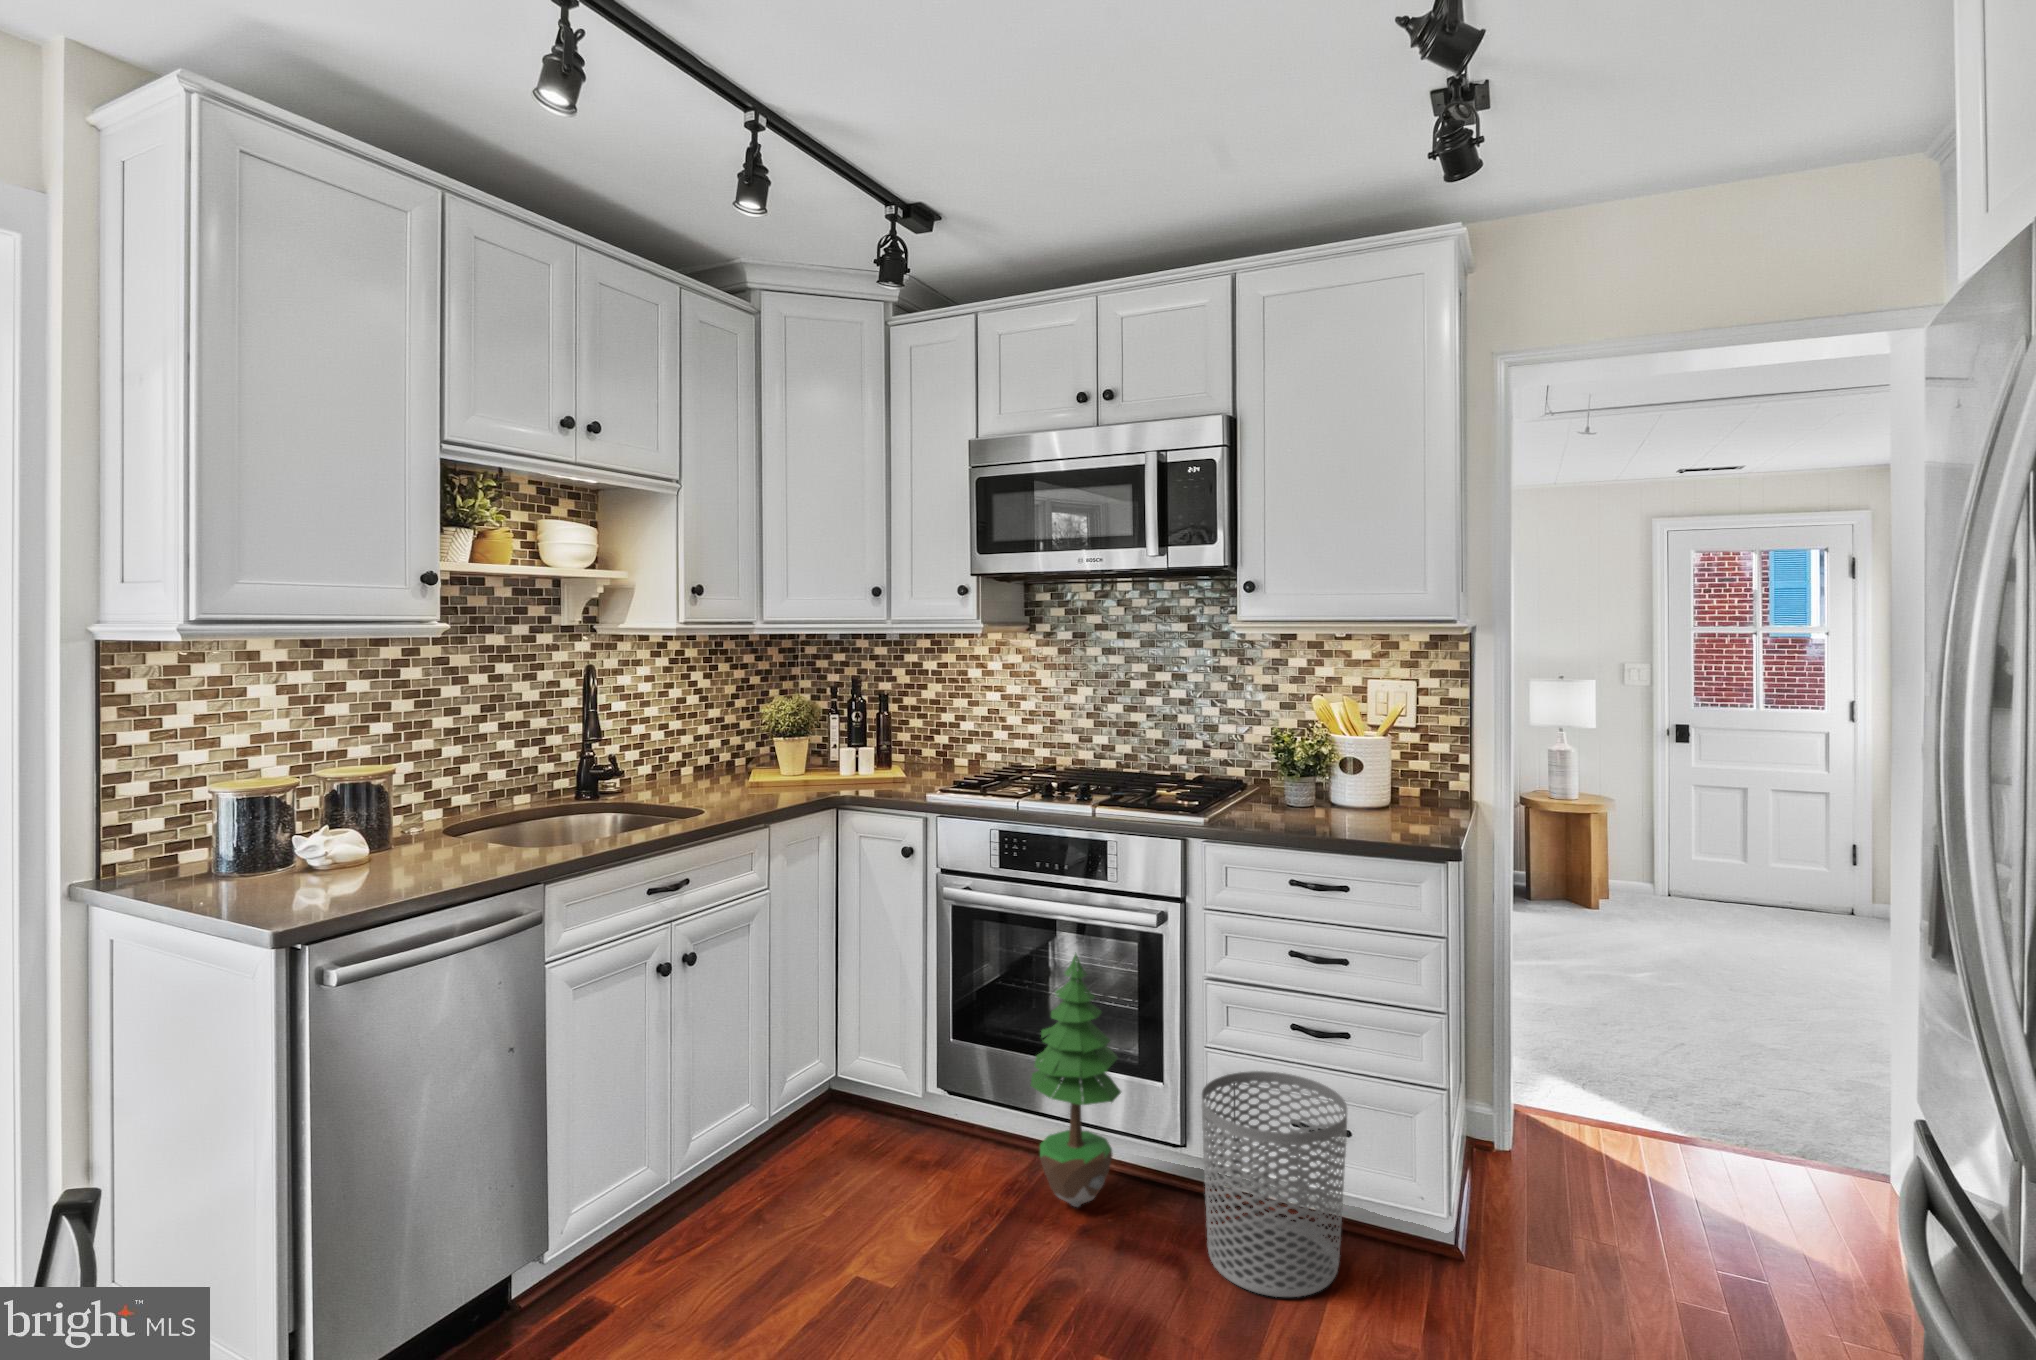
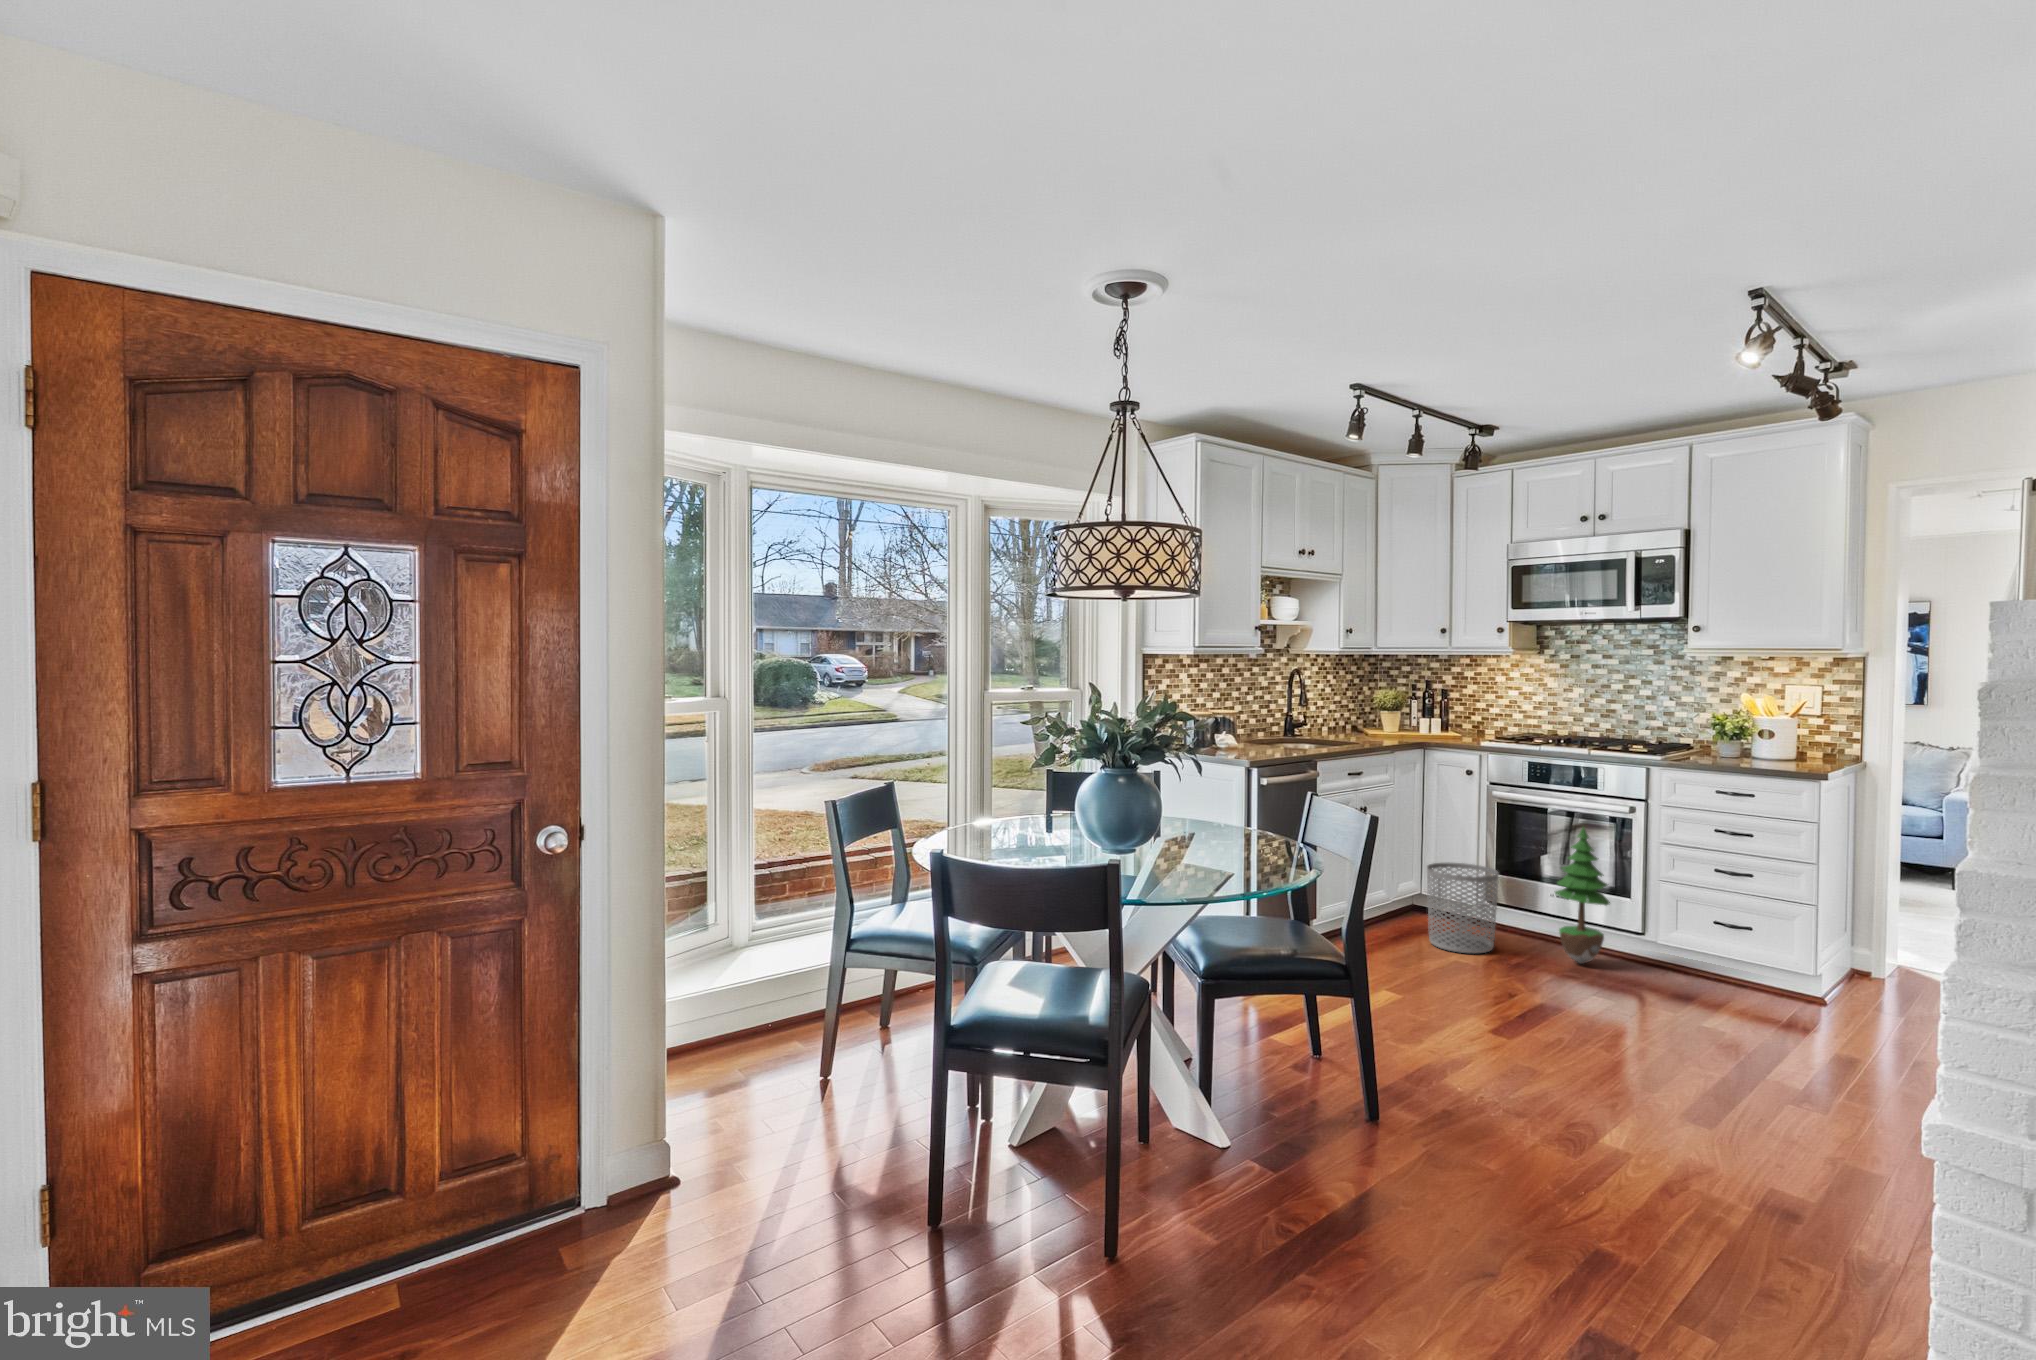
waste bin: present [1202,1071,1347,1297] -> present [1427,863,1499,954]

